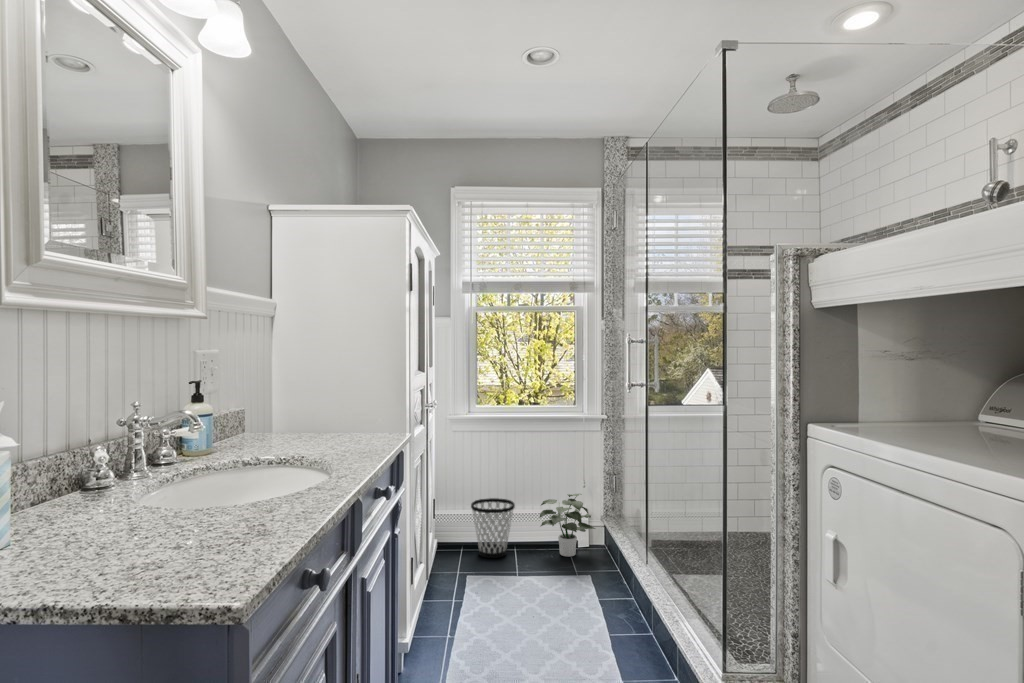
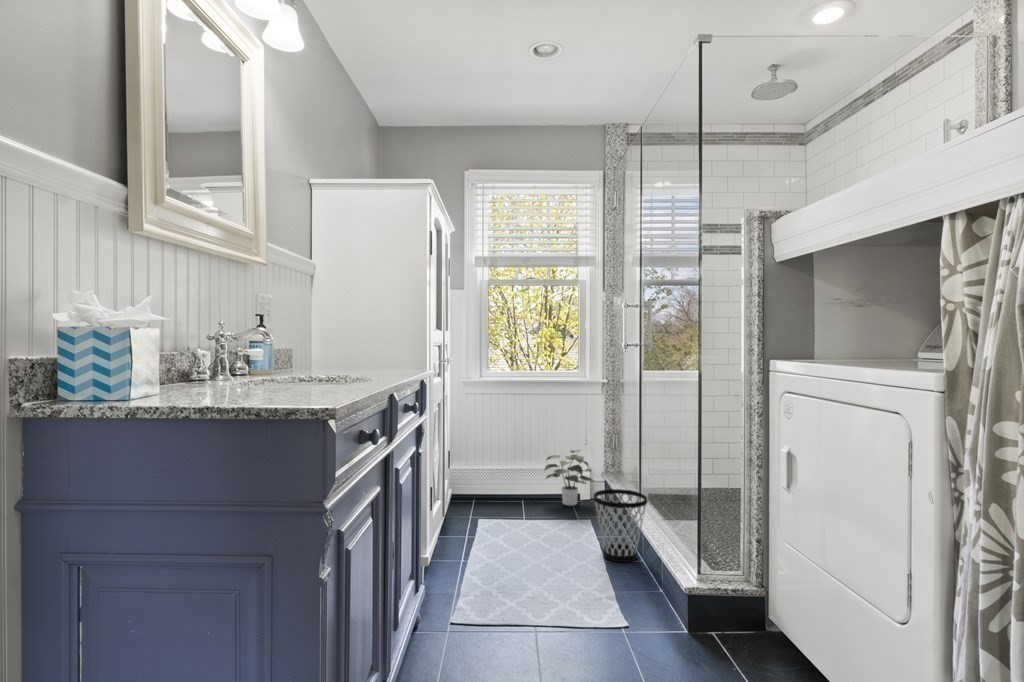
wastebasket: present [471,498,515,558] -> present [593,489,647,562]

